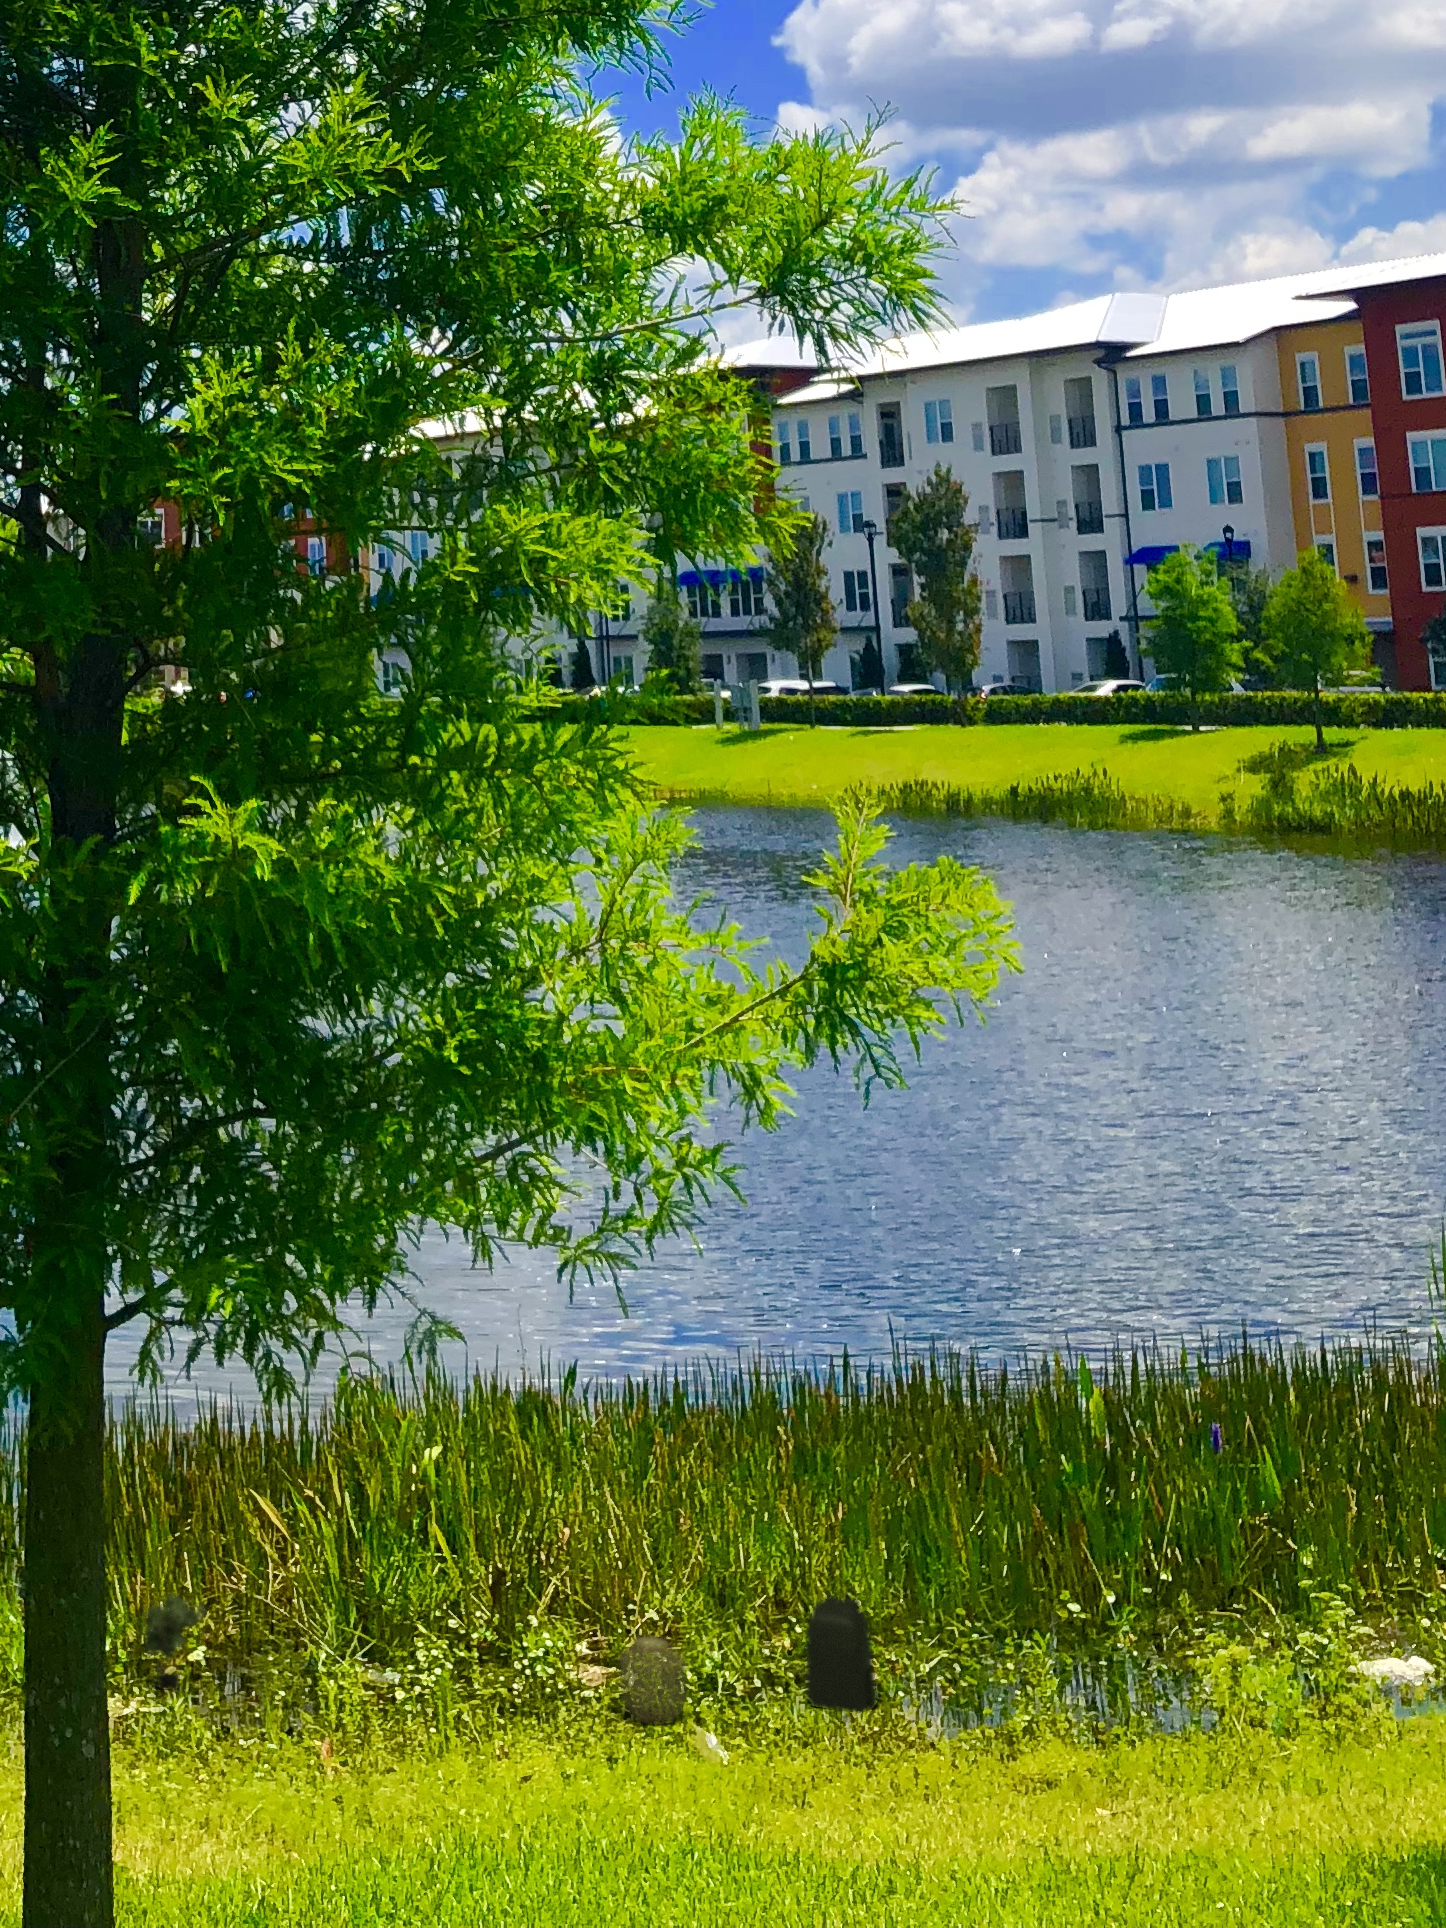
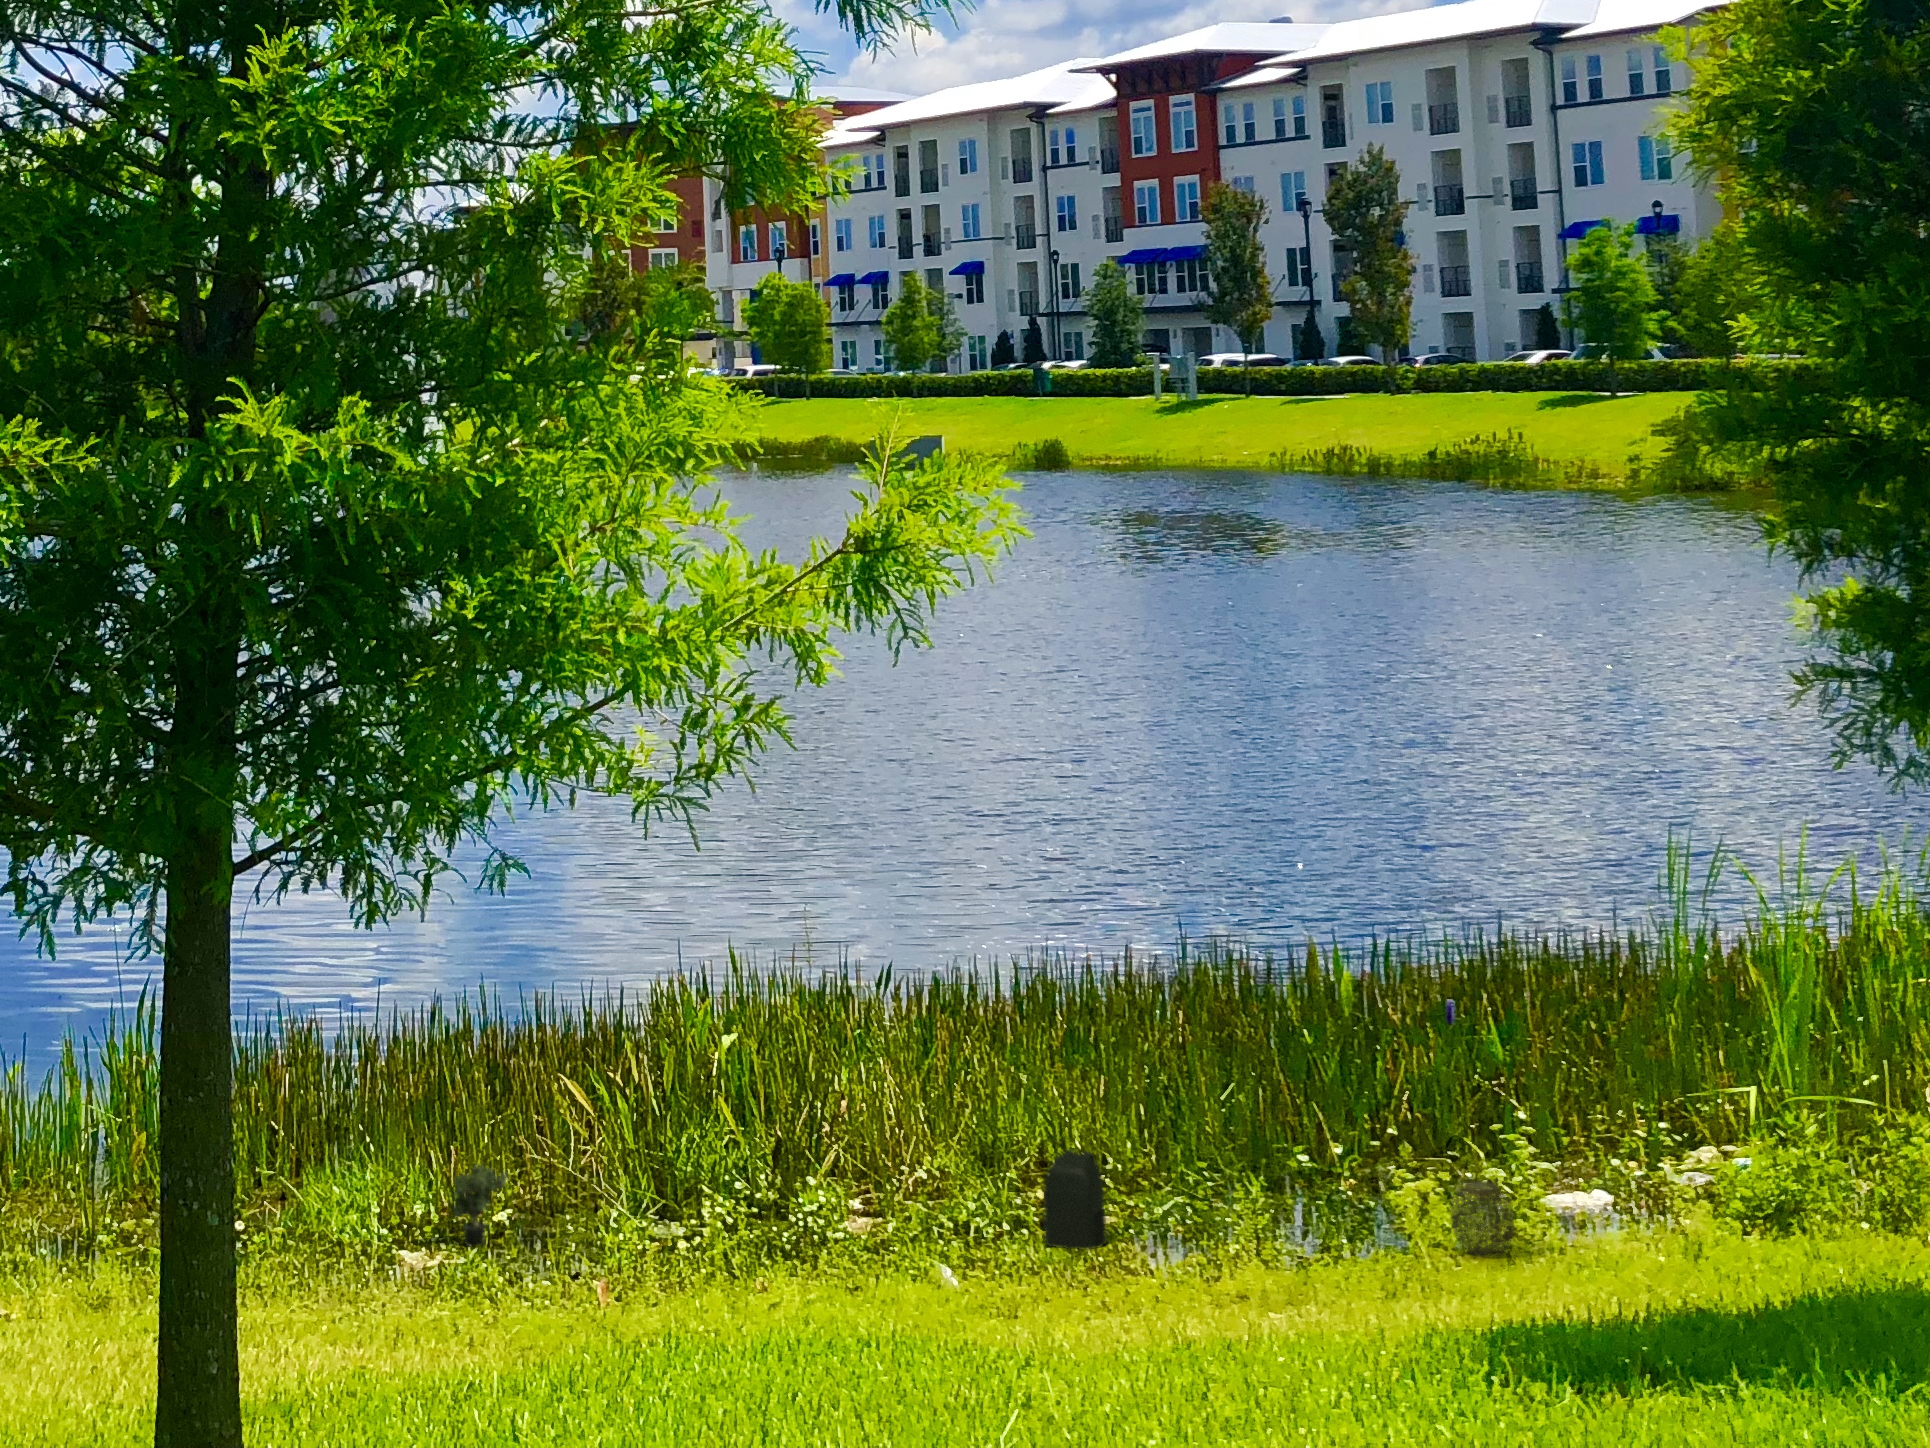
woven basket: present [620,1637,686,1724] -> present [1450,1181,1514,1257]

